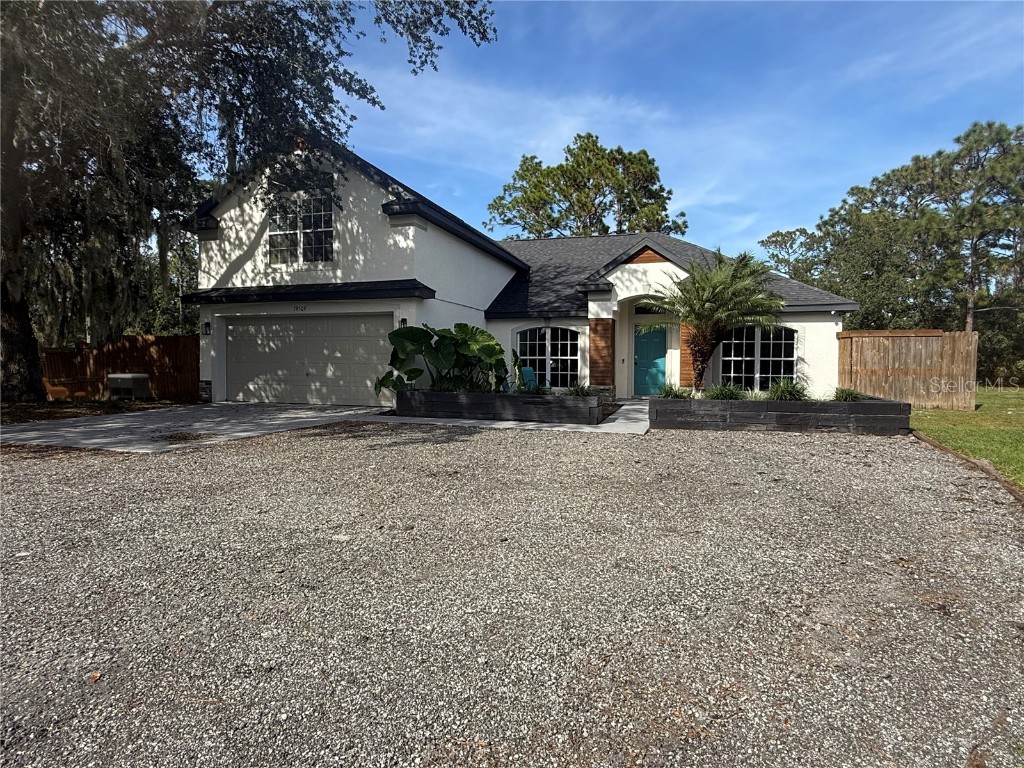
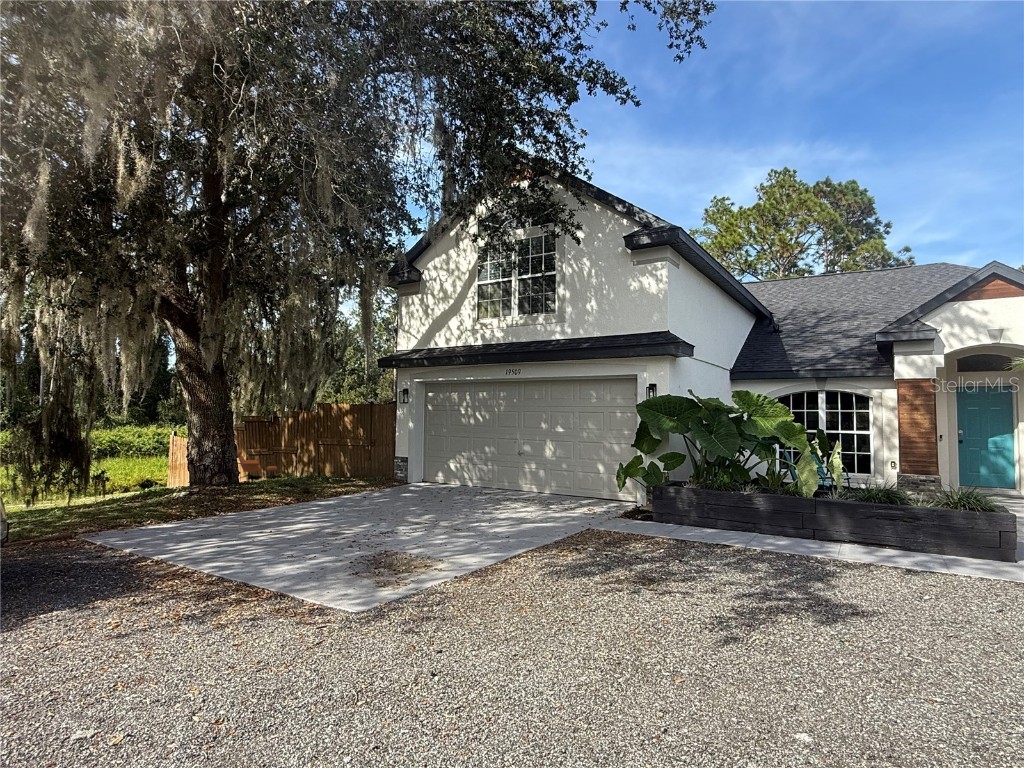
storage bench: present [108,374,150,400] -> none [299,445,339,475]

